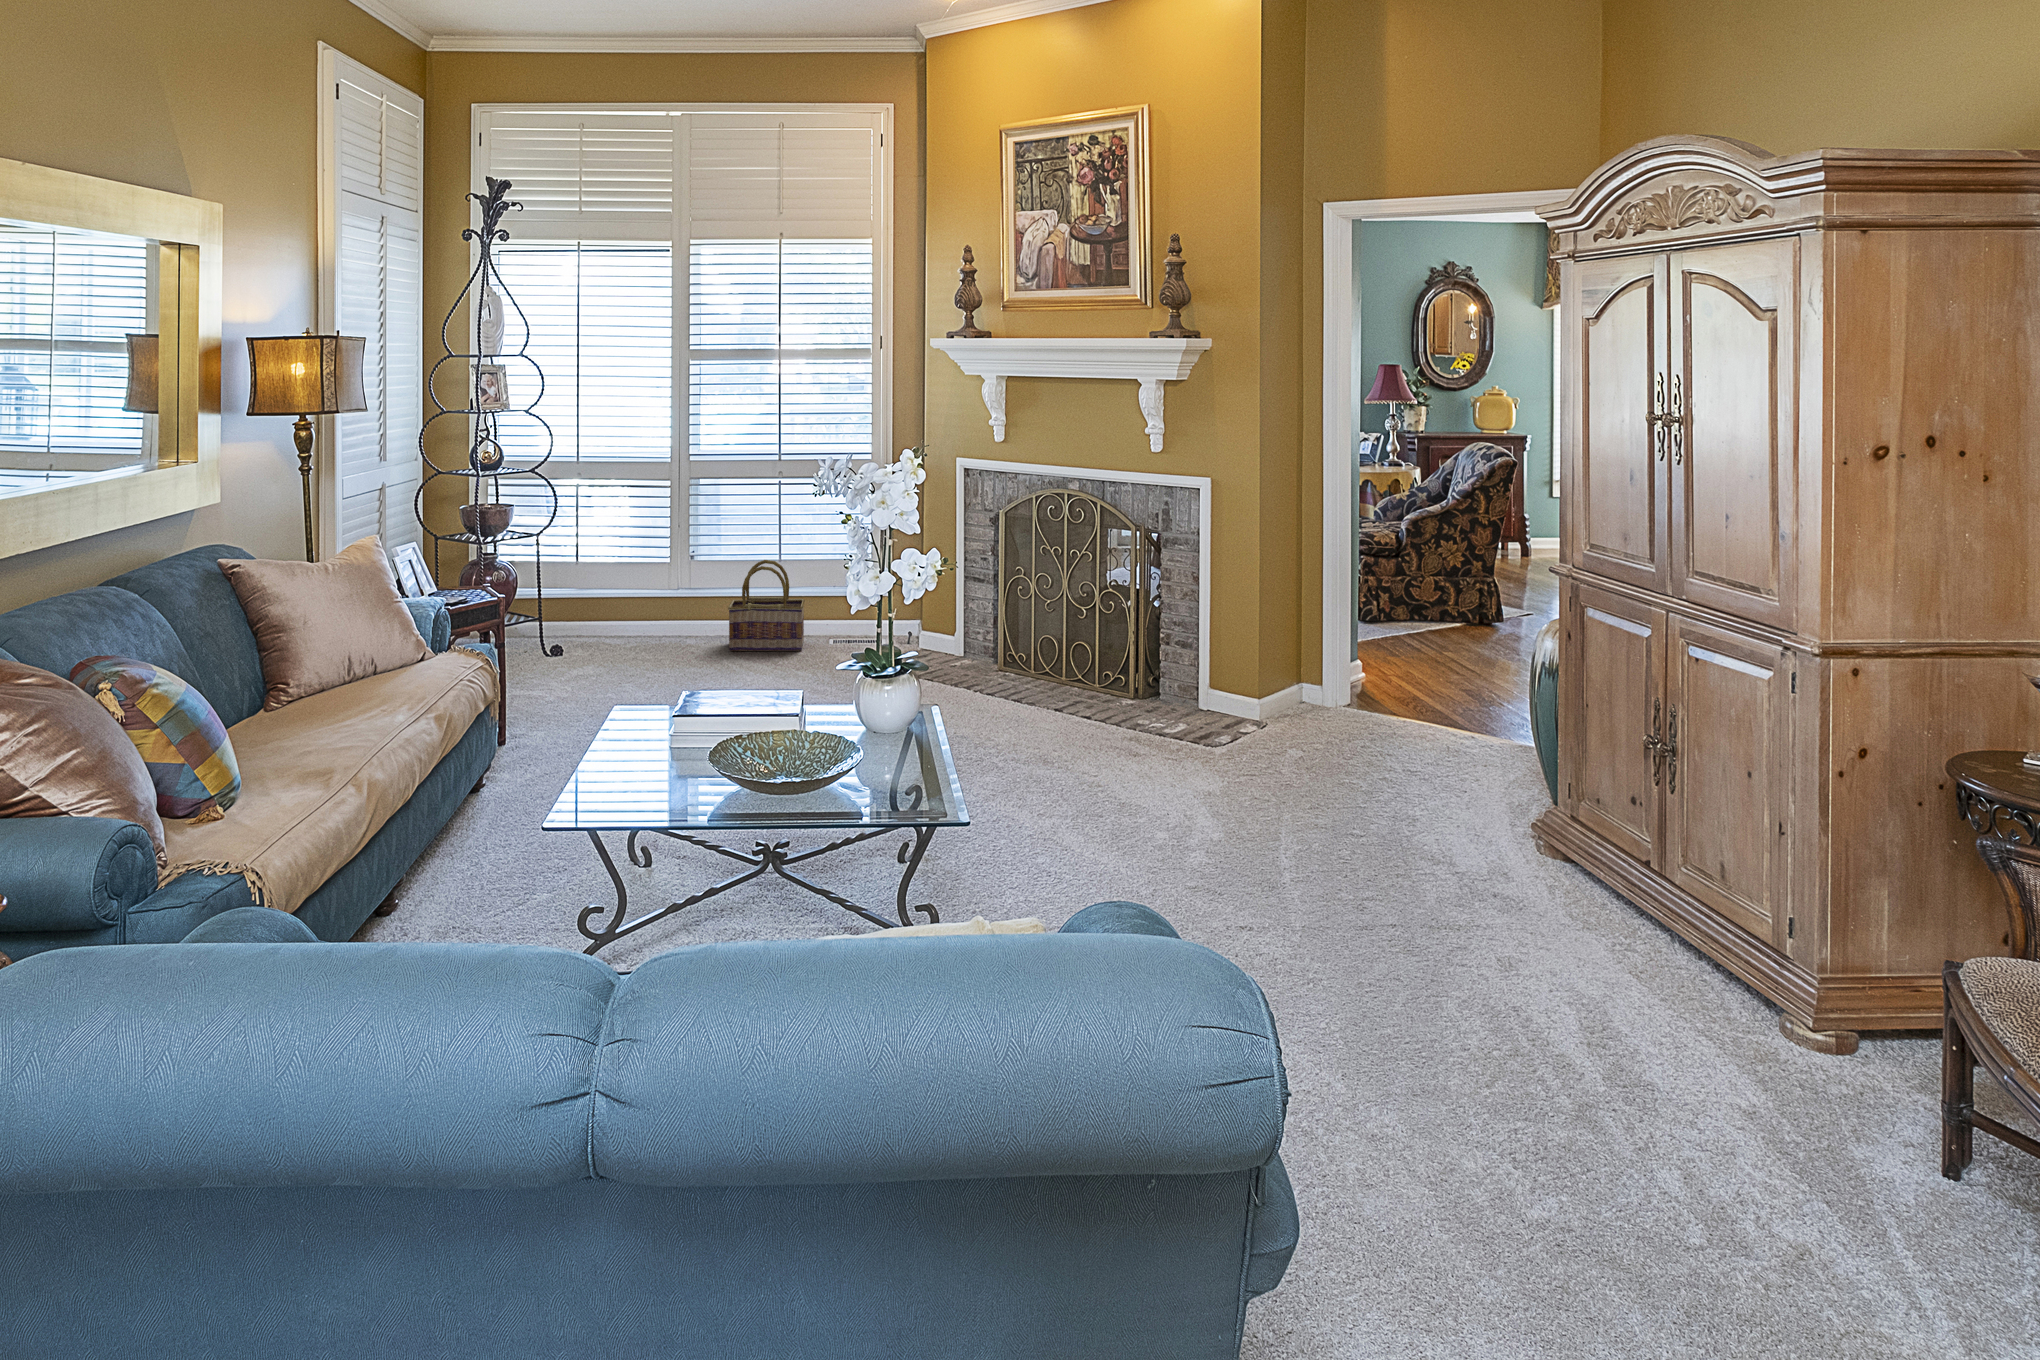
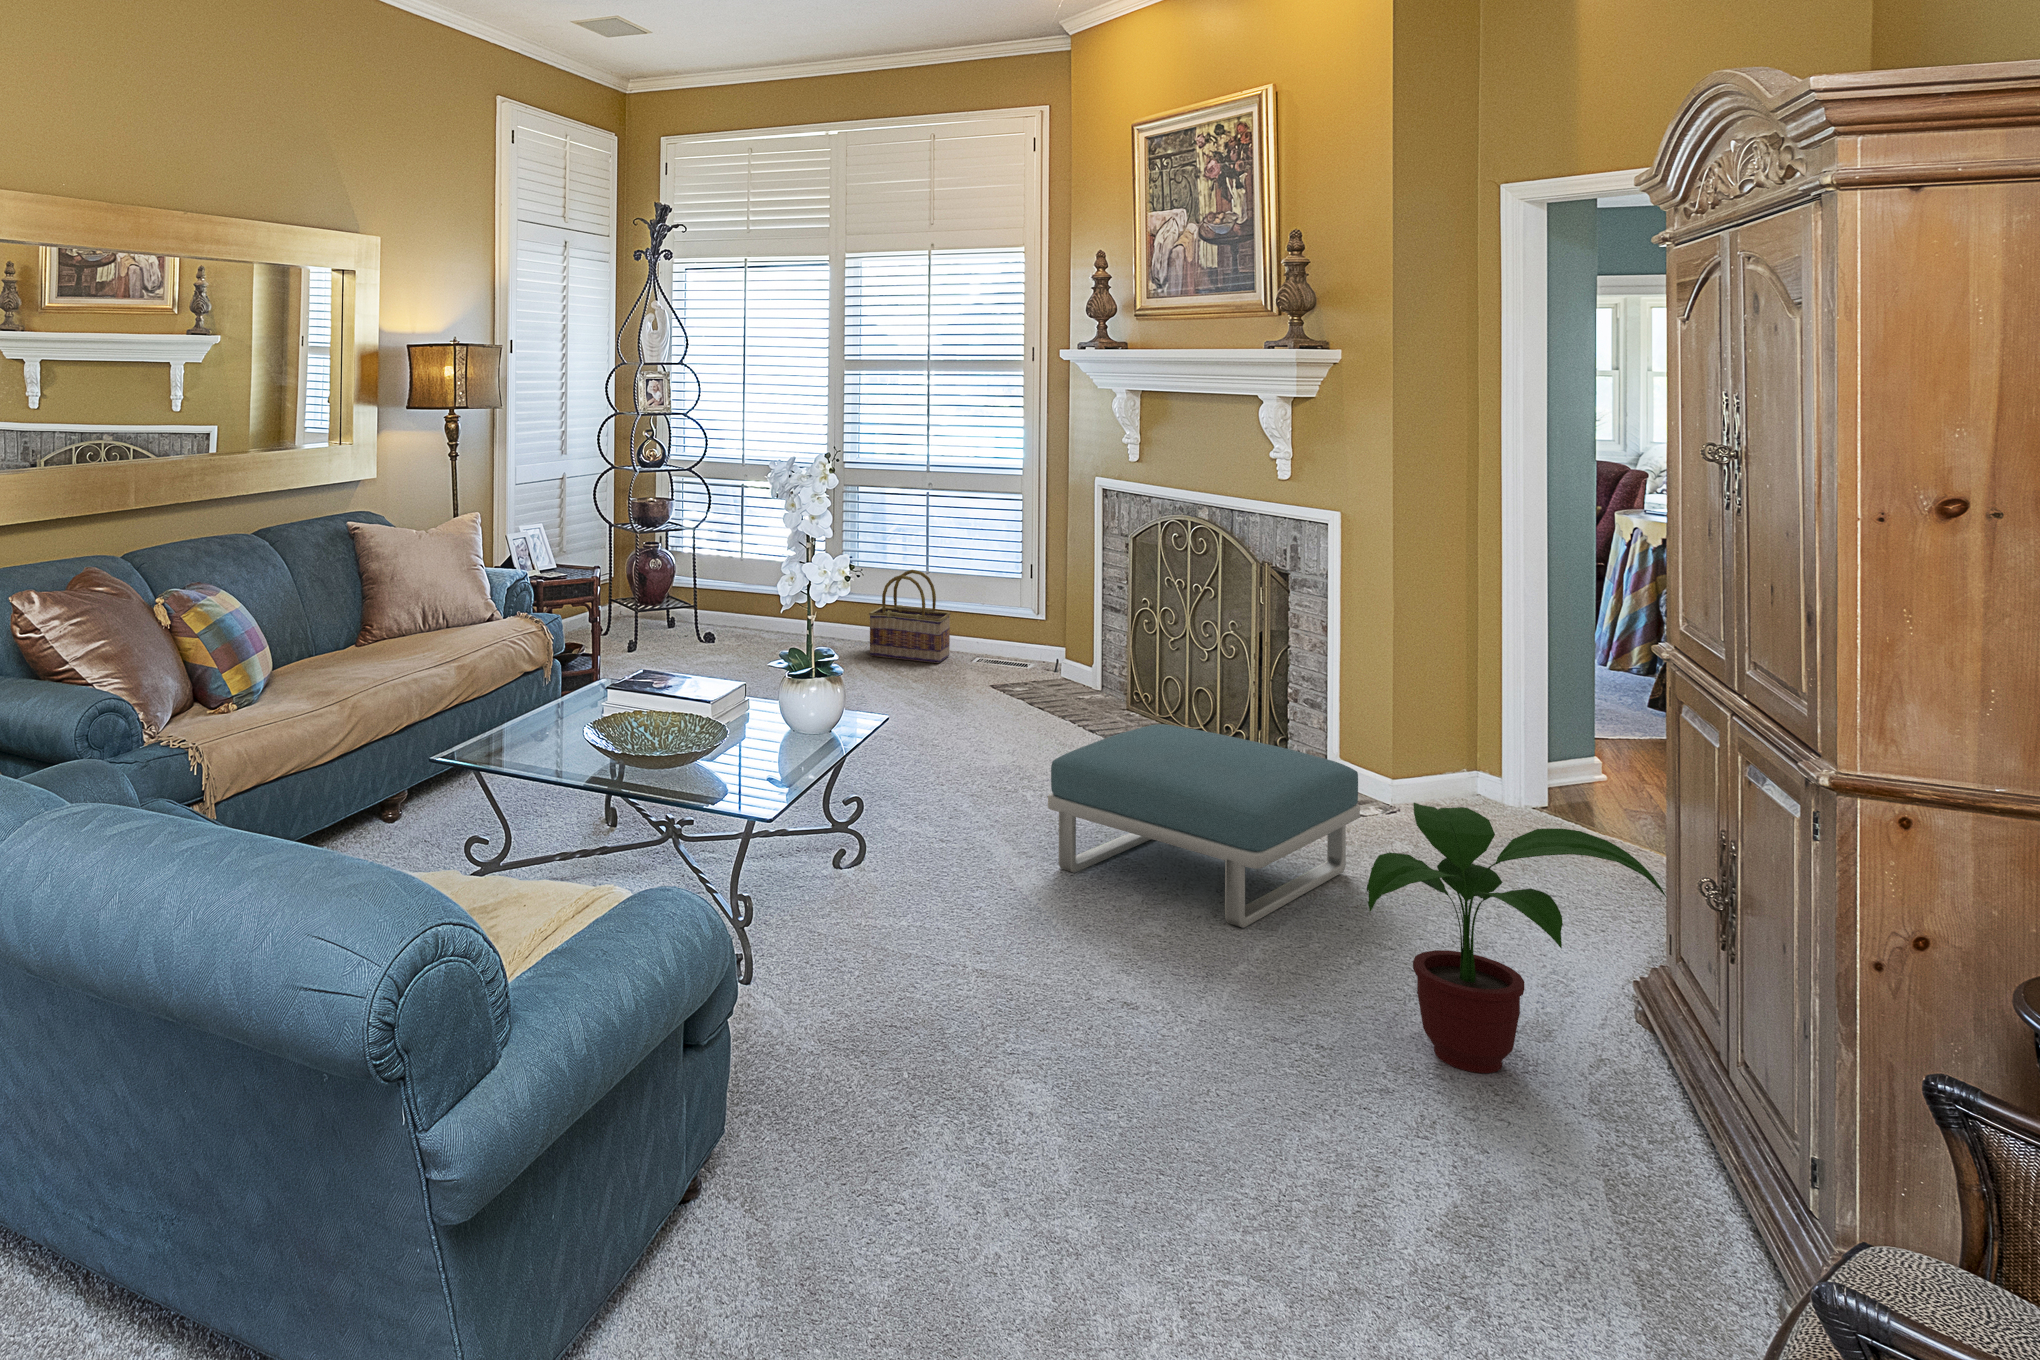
footstool: none [1066,683,1298,855] -> present [1048,724,1360,928]
potted plant: none [1424,721,1638,940] -> present [1367,803,1667,1073]

